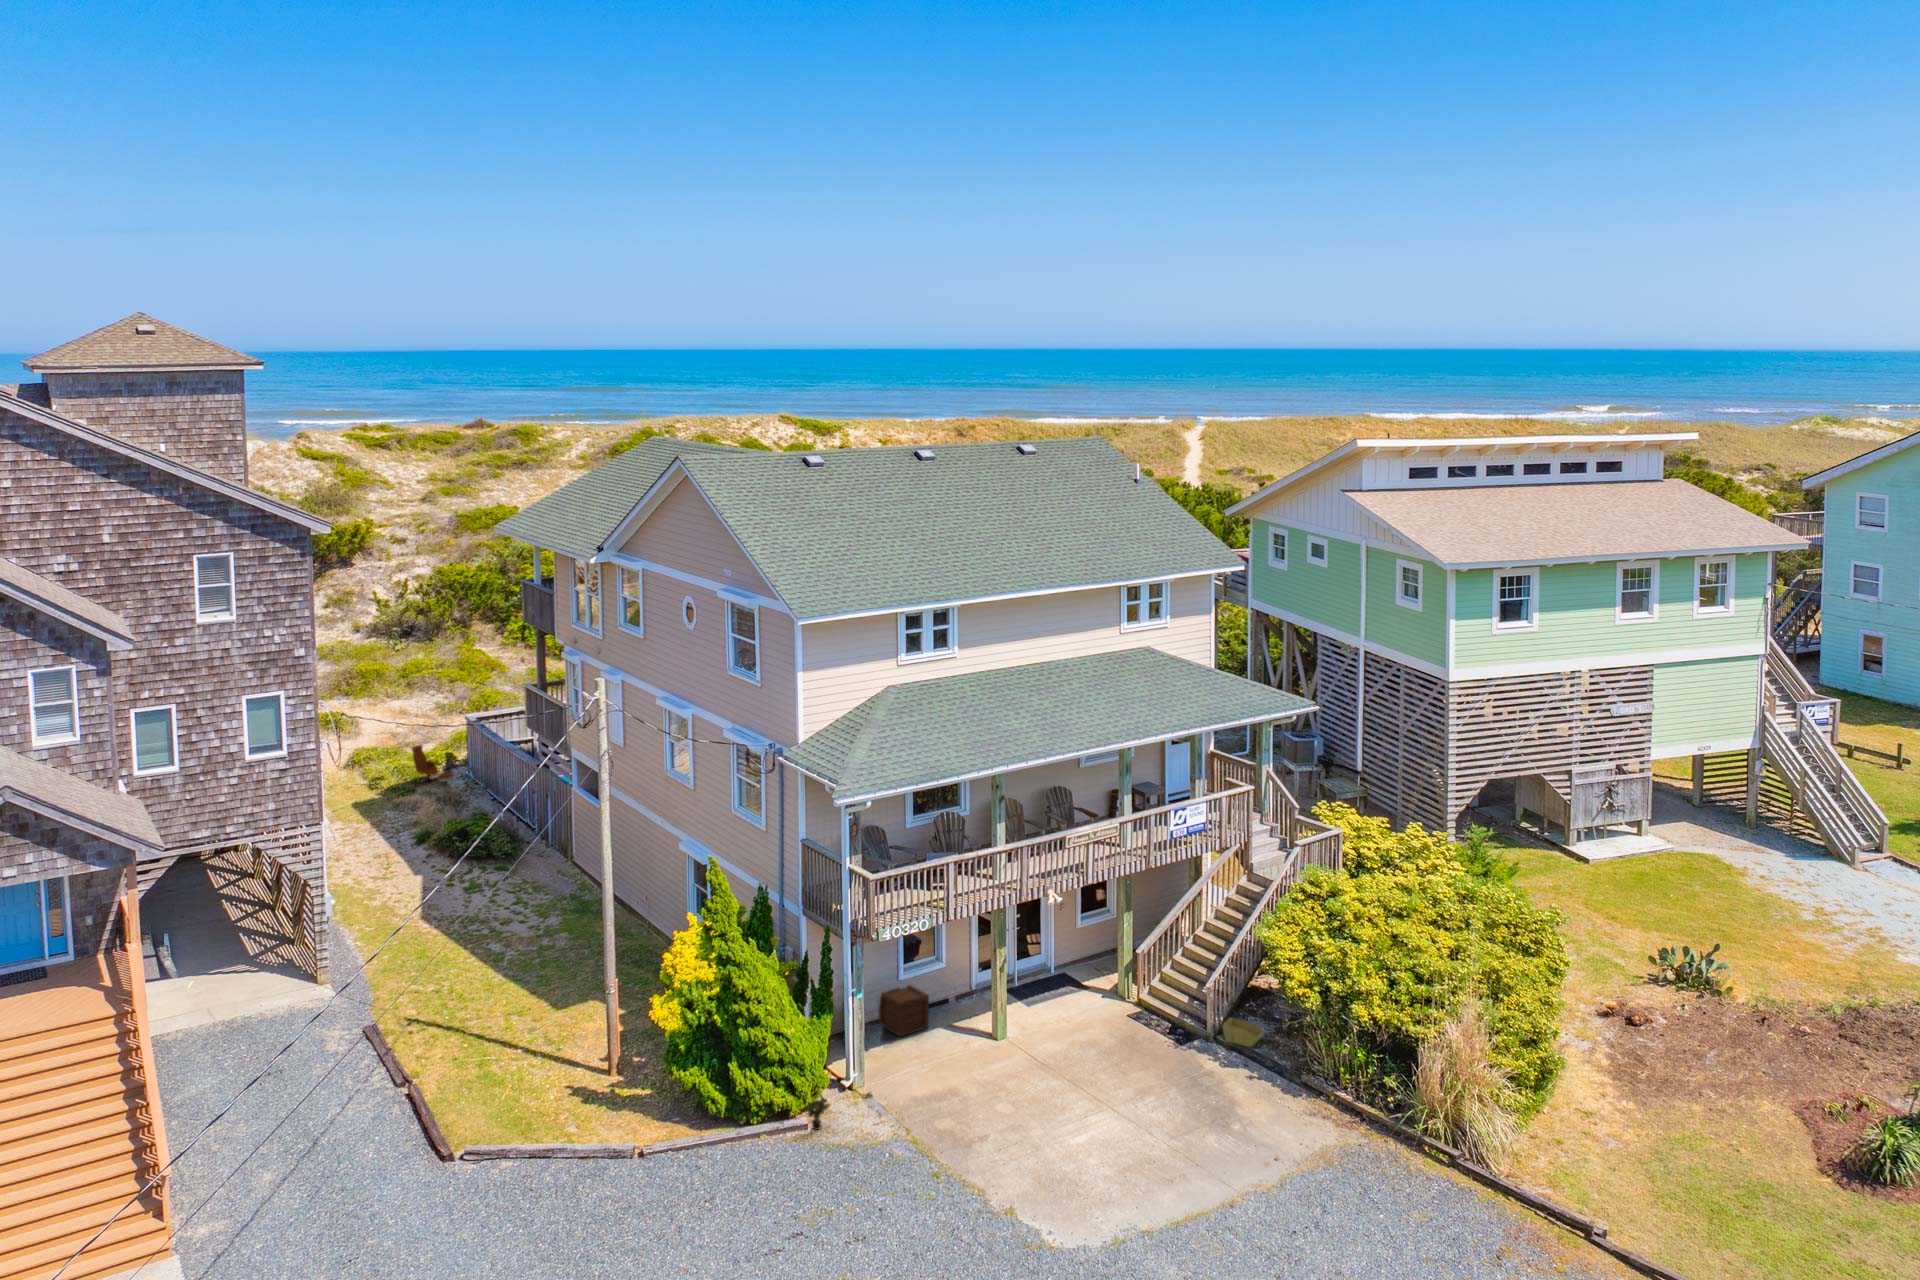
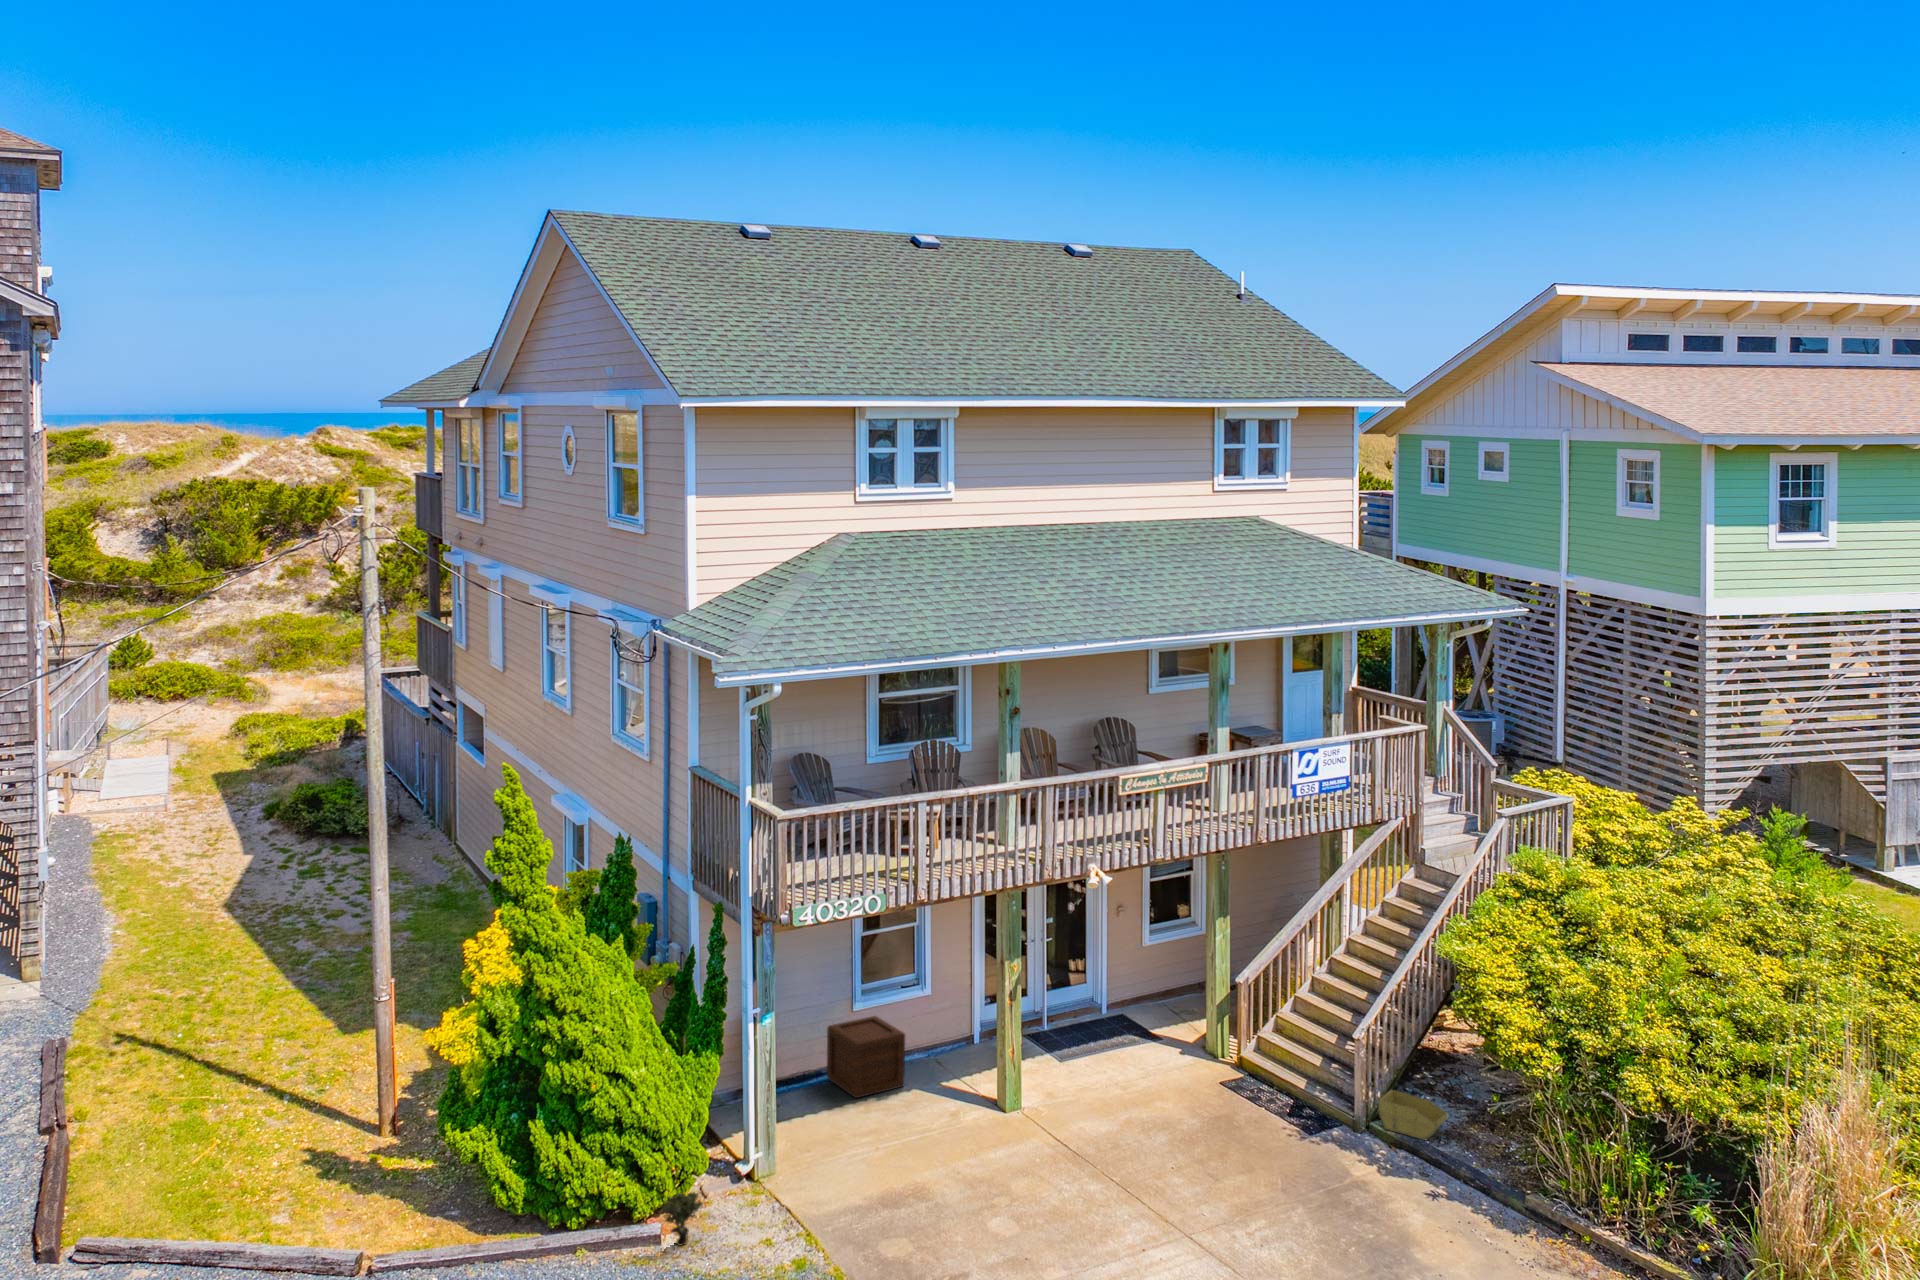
lounge chair: present [412,745,454,783] -> none [305,709,357,761]

